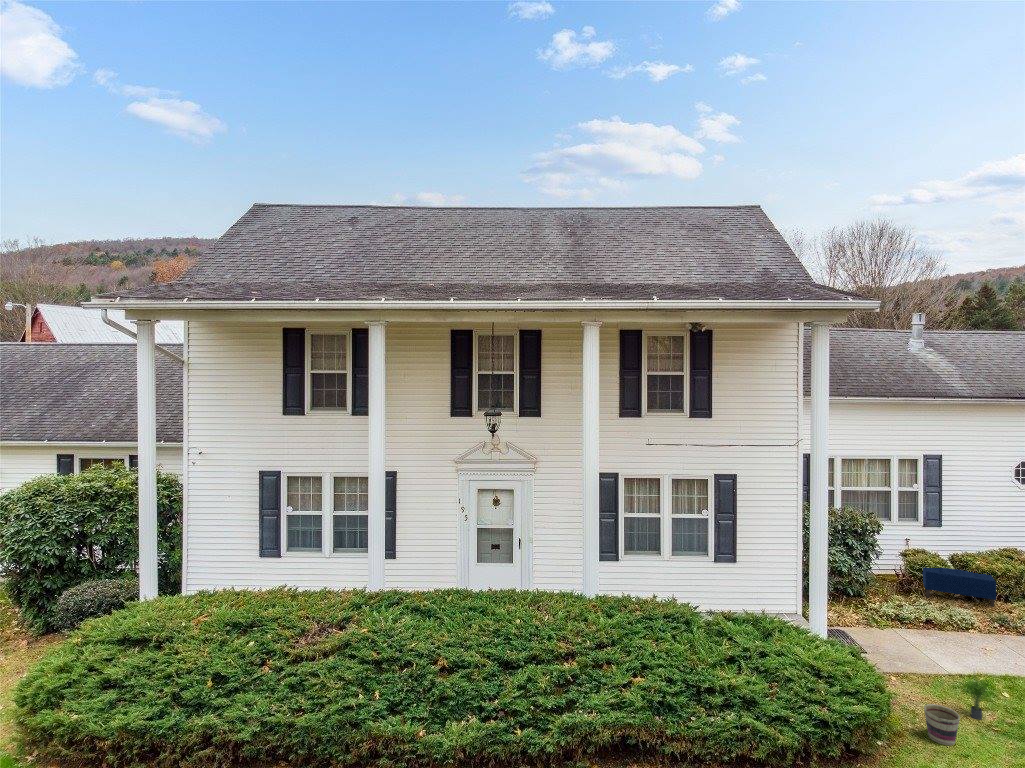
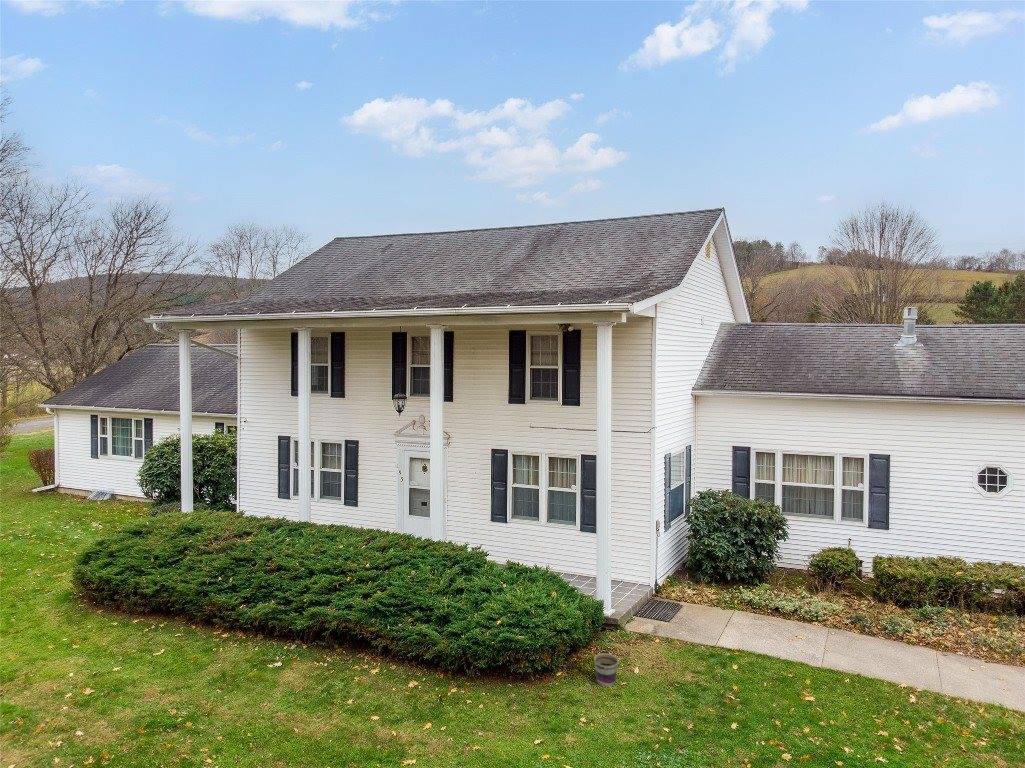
bench: present [922,567,996,607] -> none [821,563,894,612]
potted plant: present [966,673,989,720] -> none [657,637,681,679]

